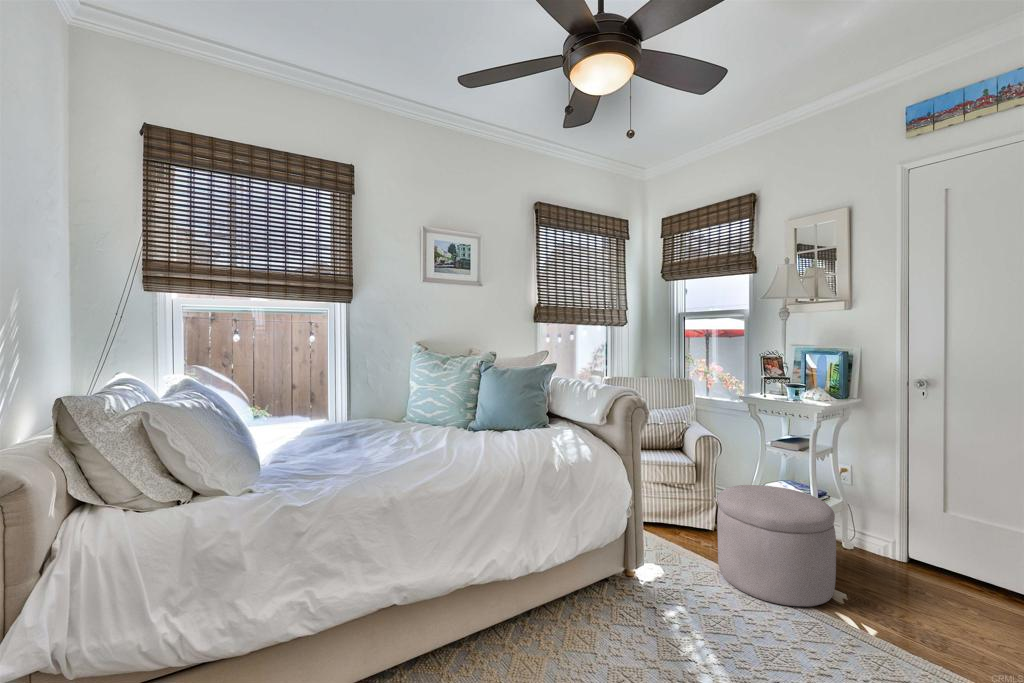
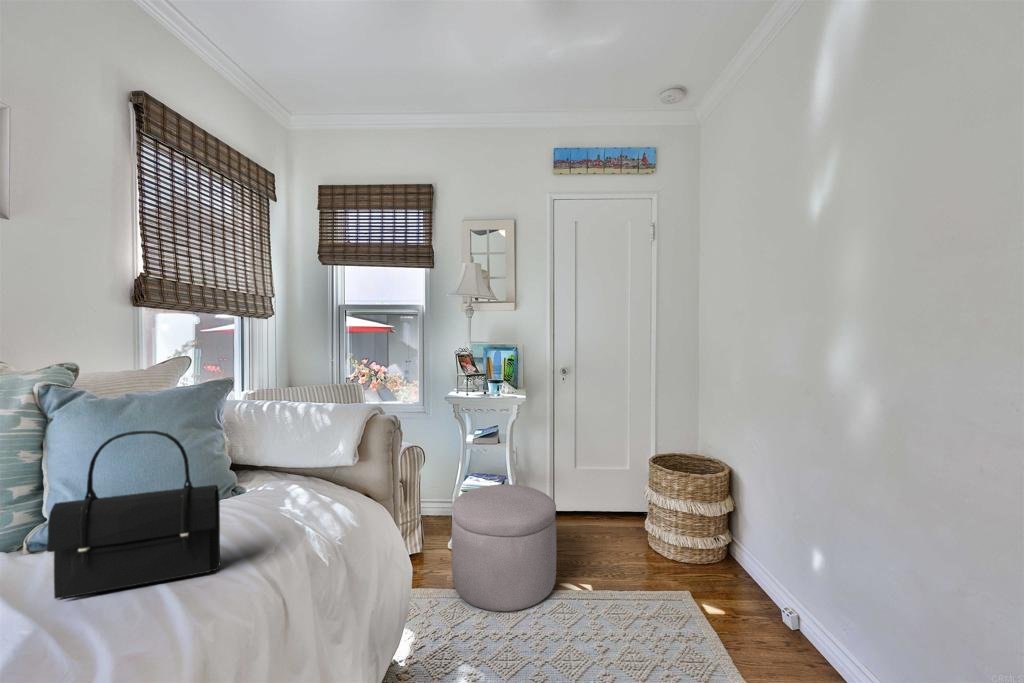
handbag: none [453,378,506,449] -> present [47,431,220,599]

